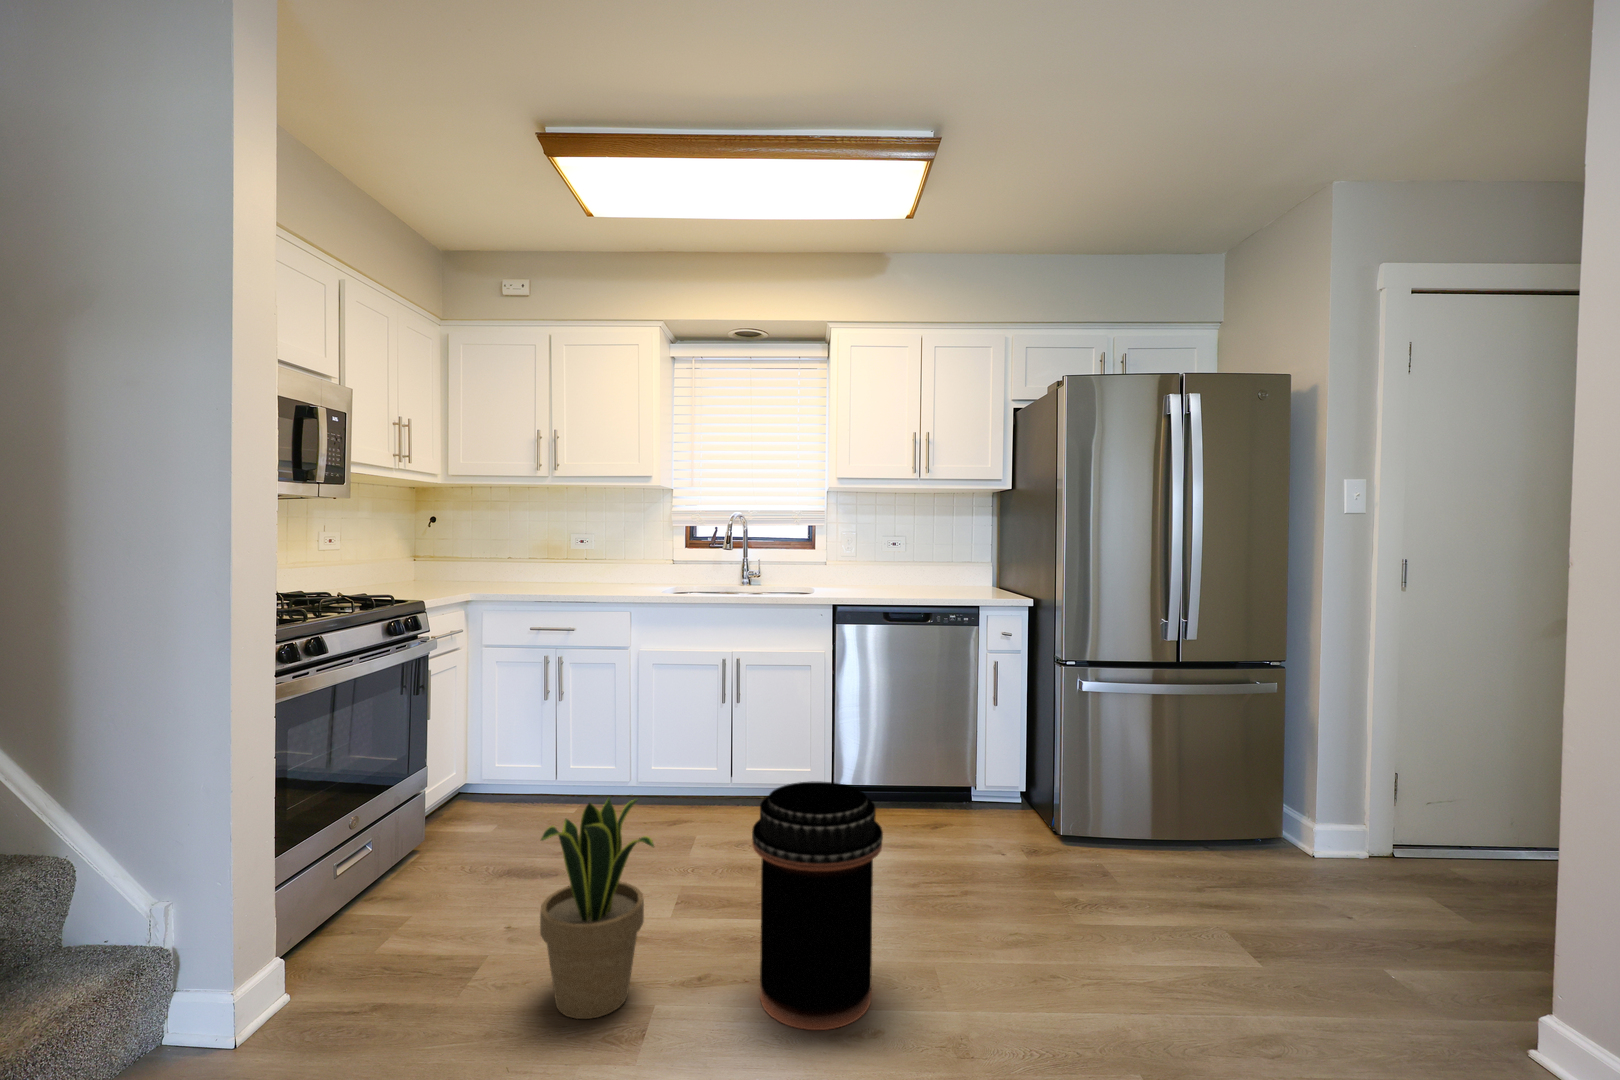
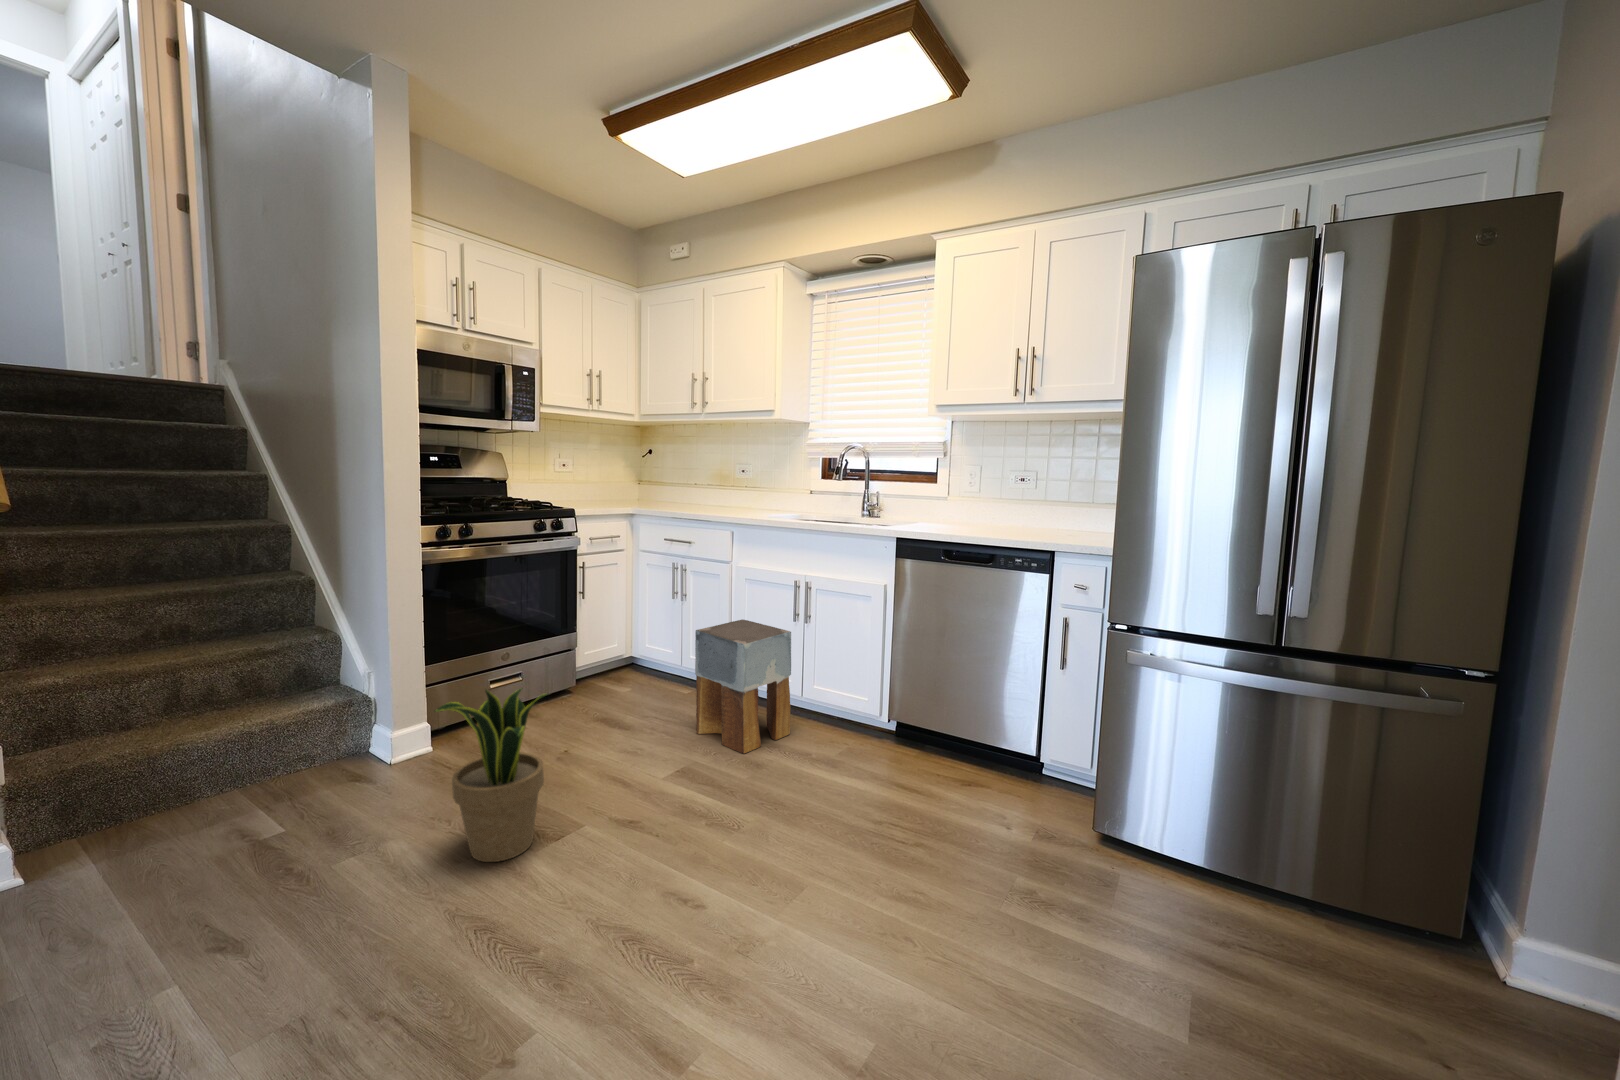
stool: none [644,707,742,851] -> present [695,619,791,754]
trash can: present [752,781,883,1030] -> none [572,706,704,944]

